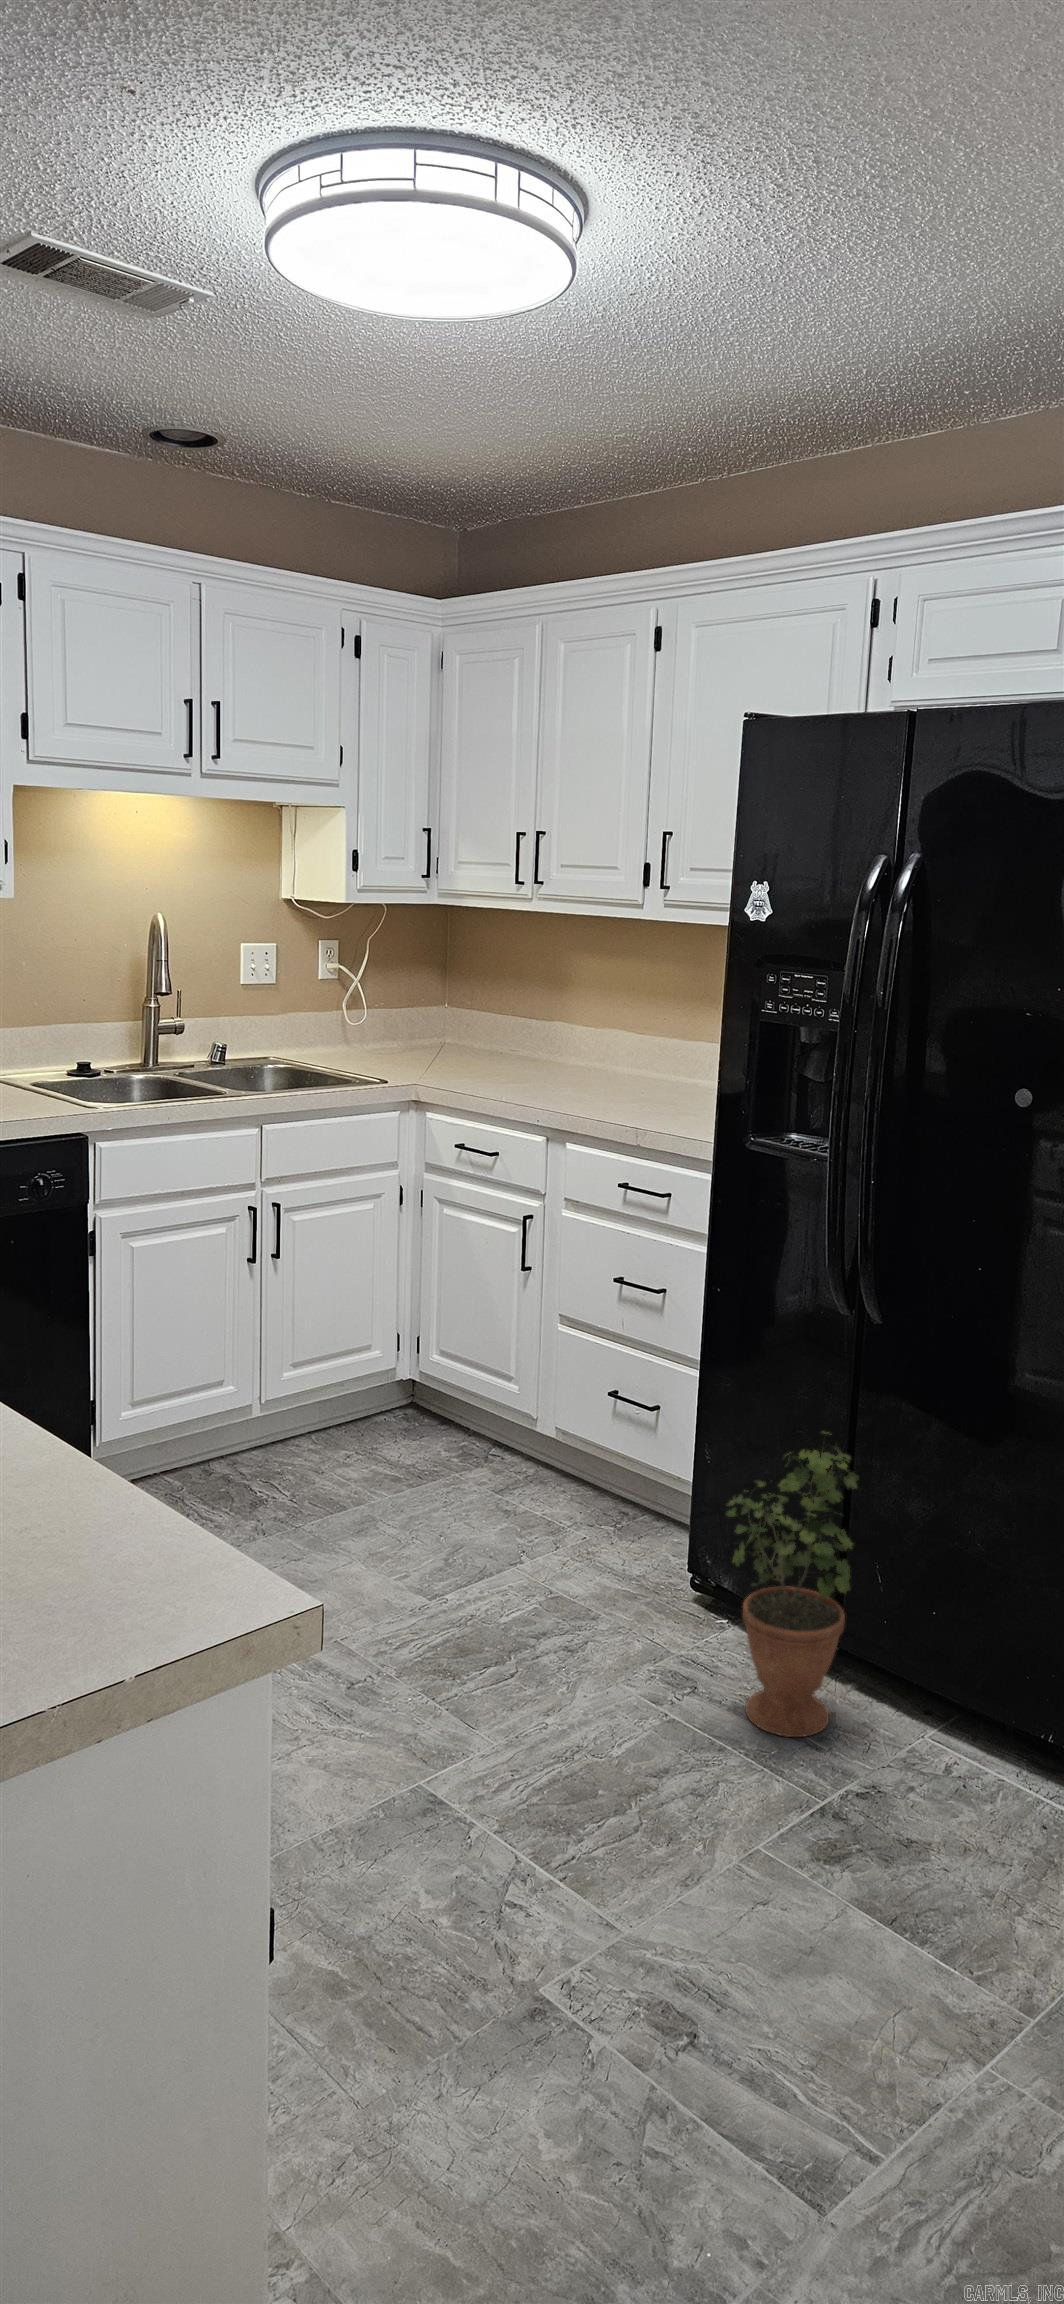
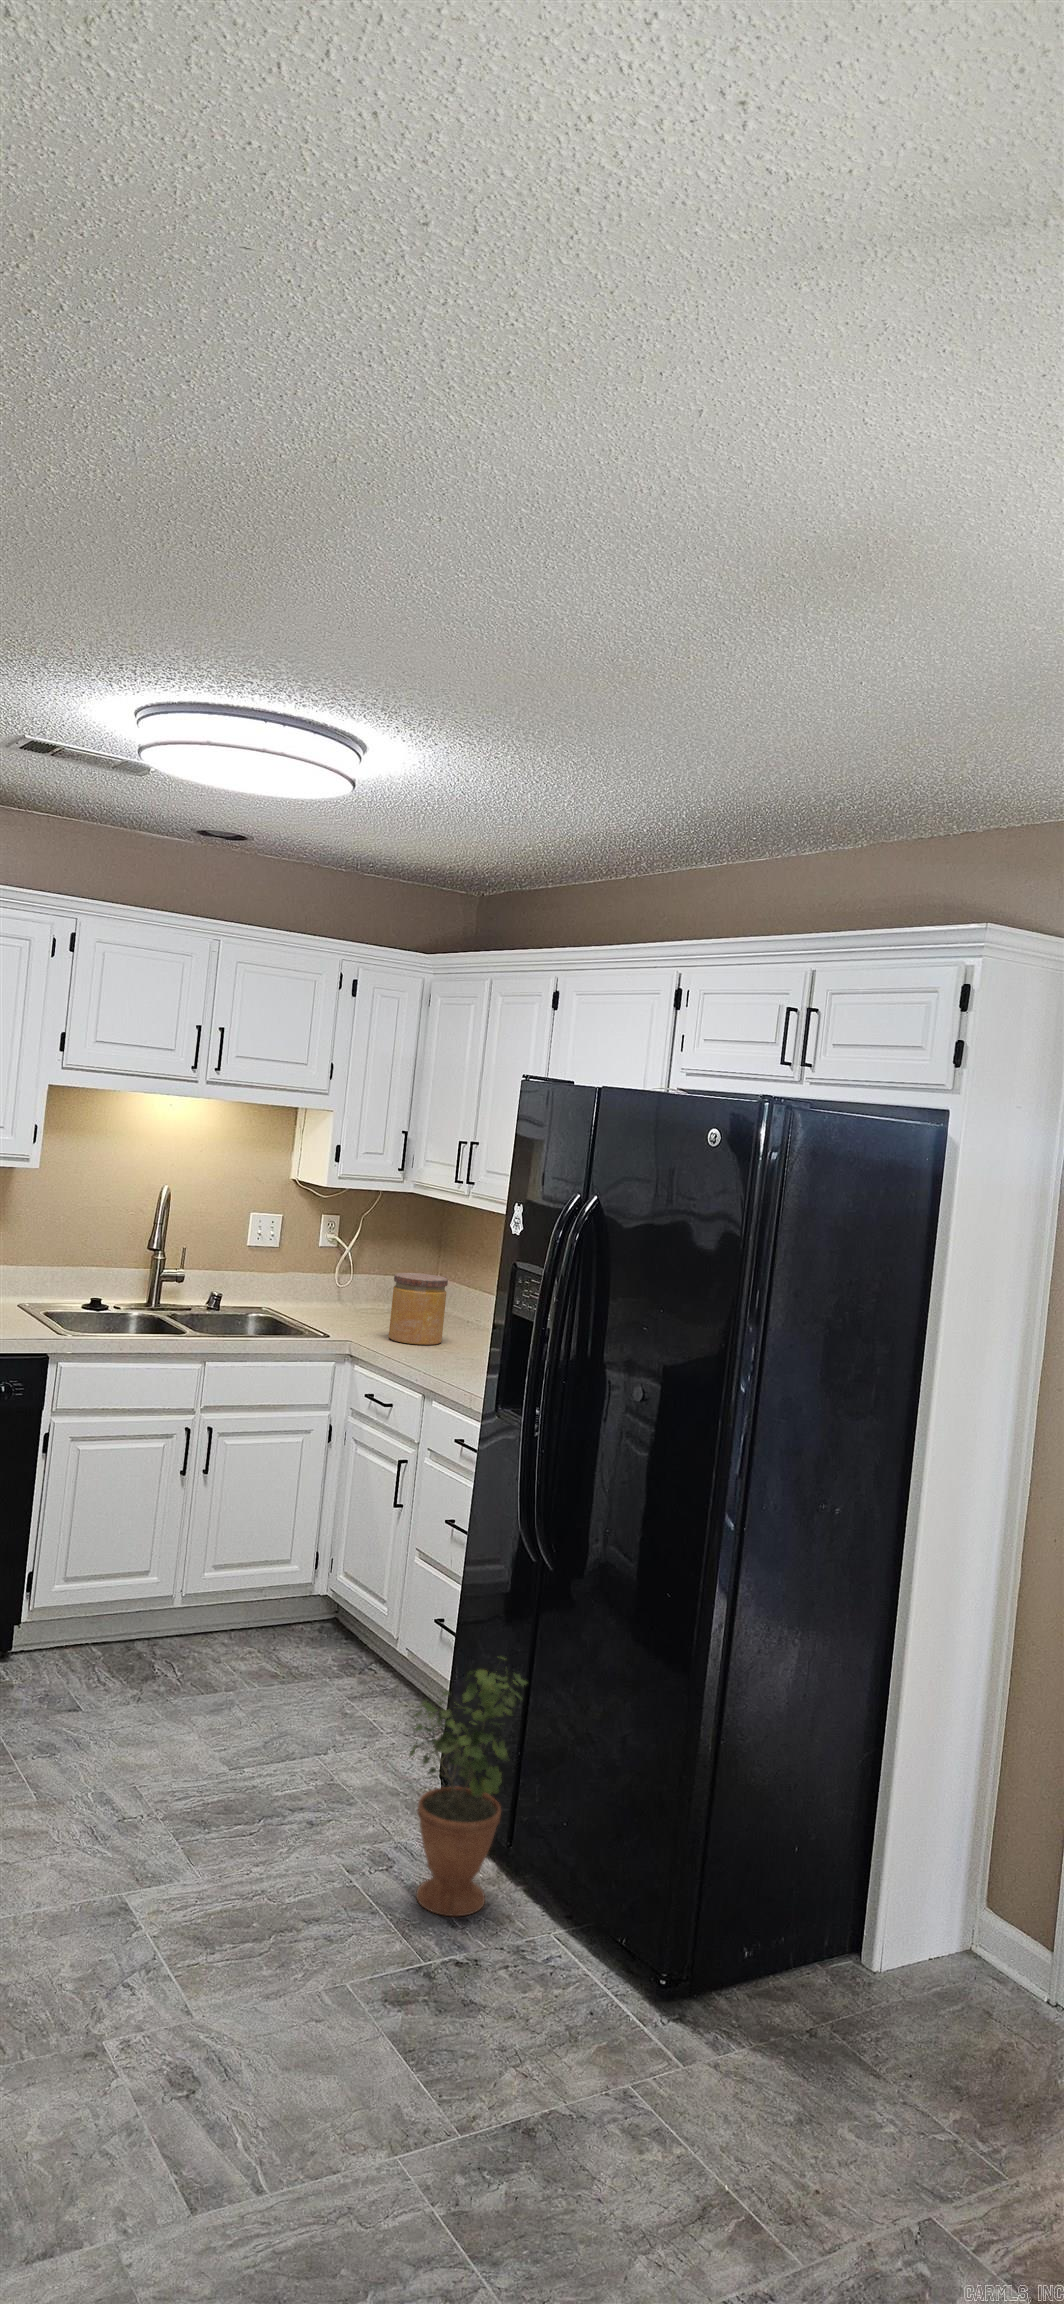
jar: none [448,996,513,1080] -> present [389,1273,448,1345]

